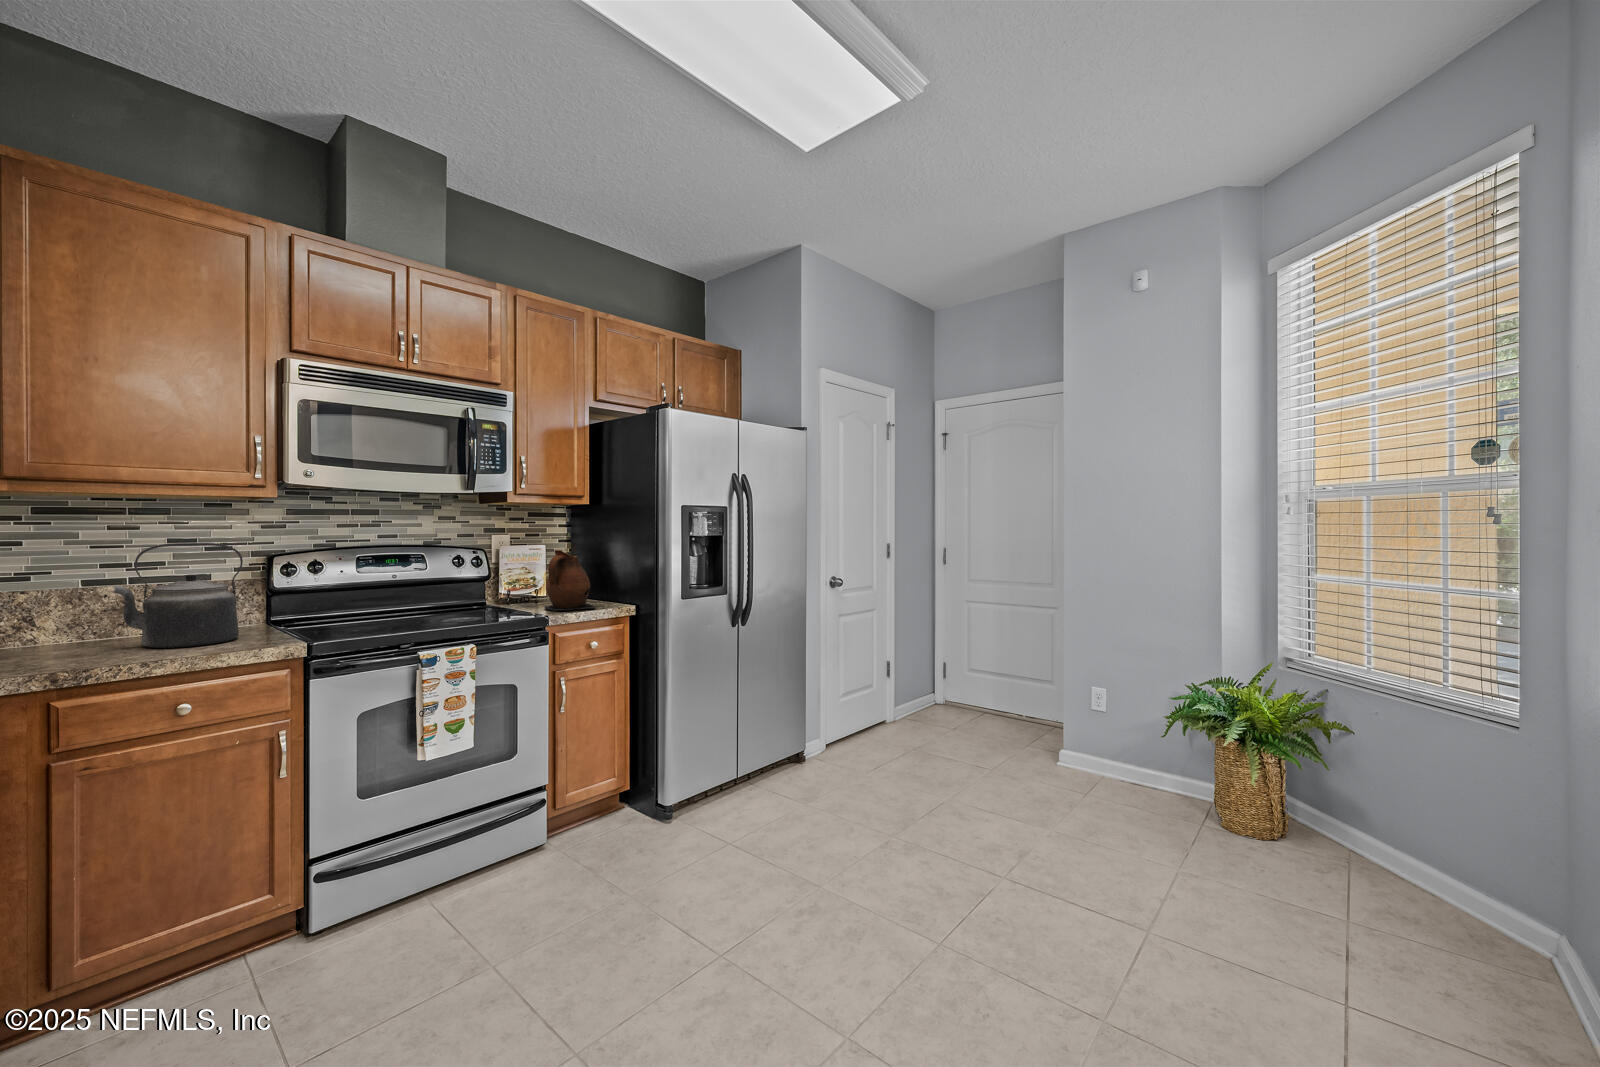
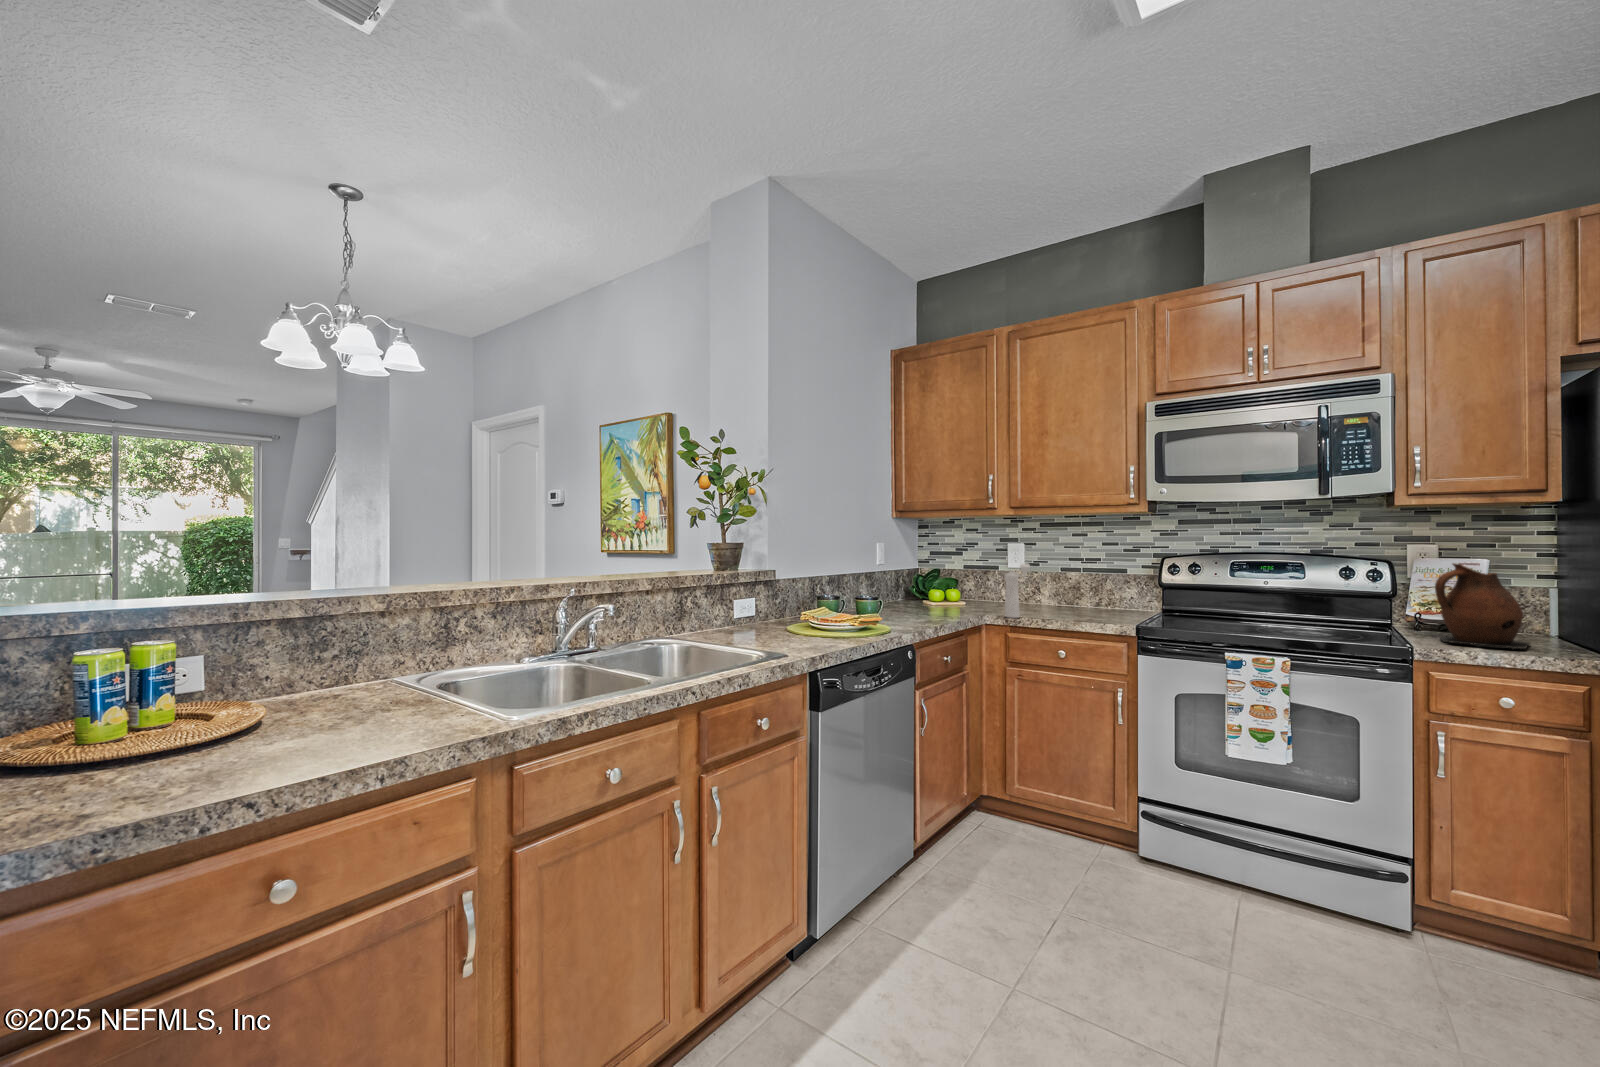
kettle: present [113,543,243,648] -> none [1050,545,1119,617]
pepper mill: none [61,576,100,671] -> present [1005,563,1030,618]

